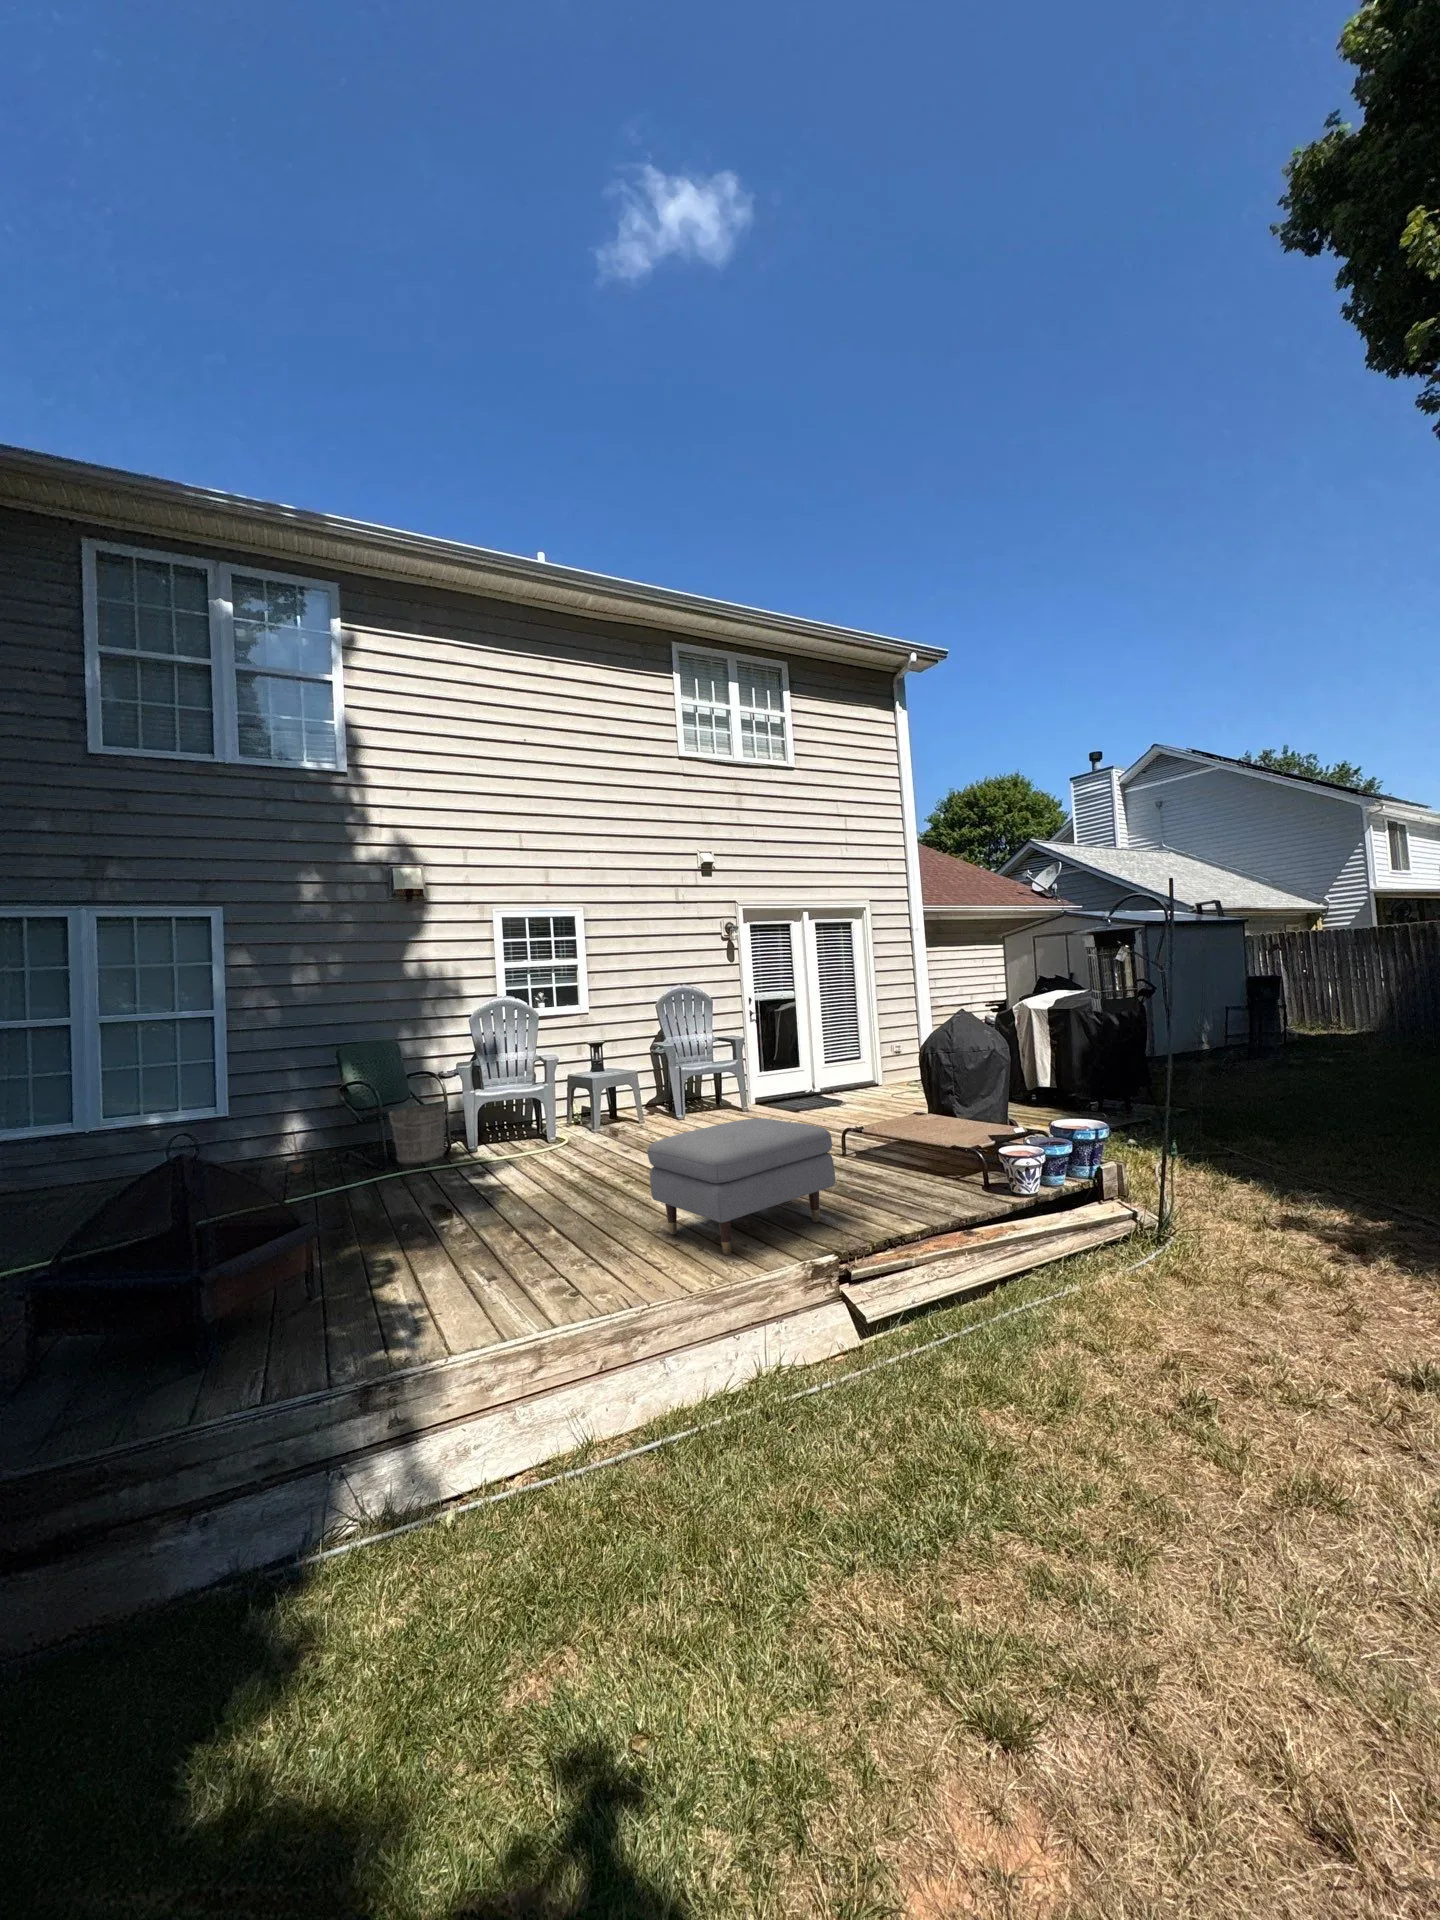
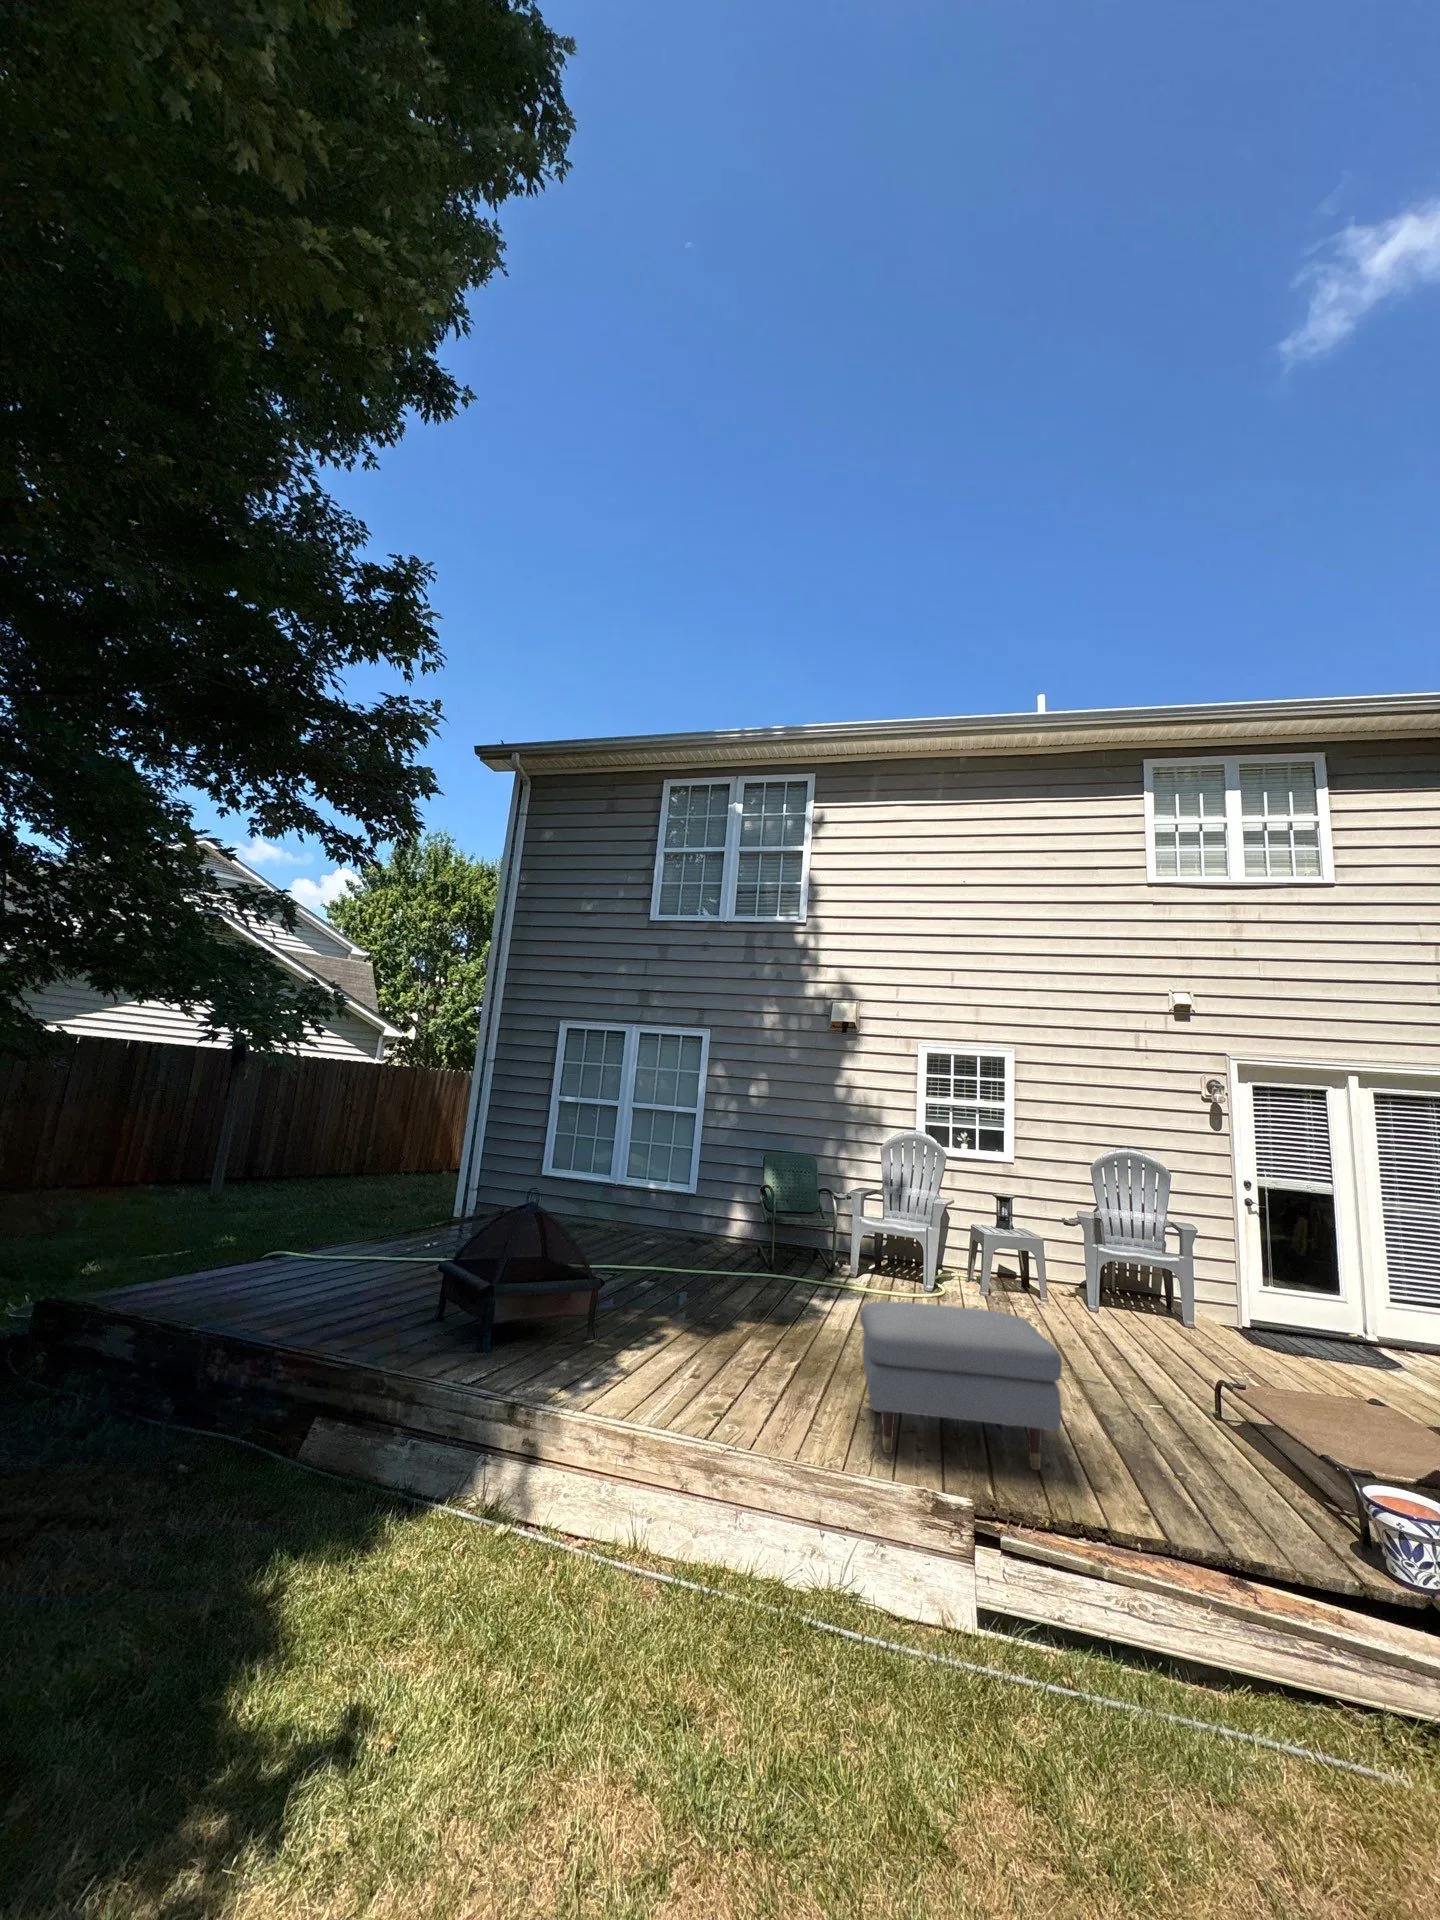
bucket: present [389,1104,447,1164] -> none [796,1220,847,1276]
decorative plant: present [282,1130,308,1174] -> none [718,1215,745,1255]

